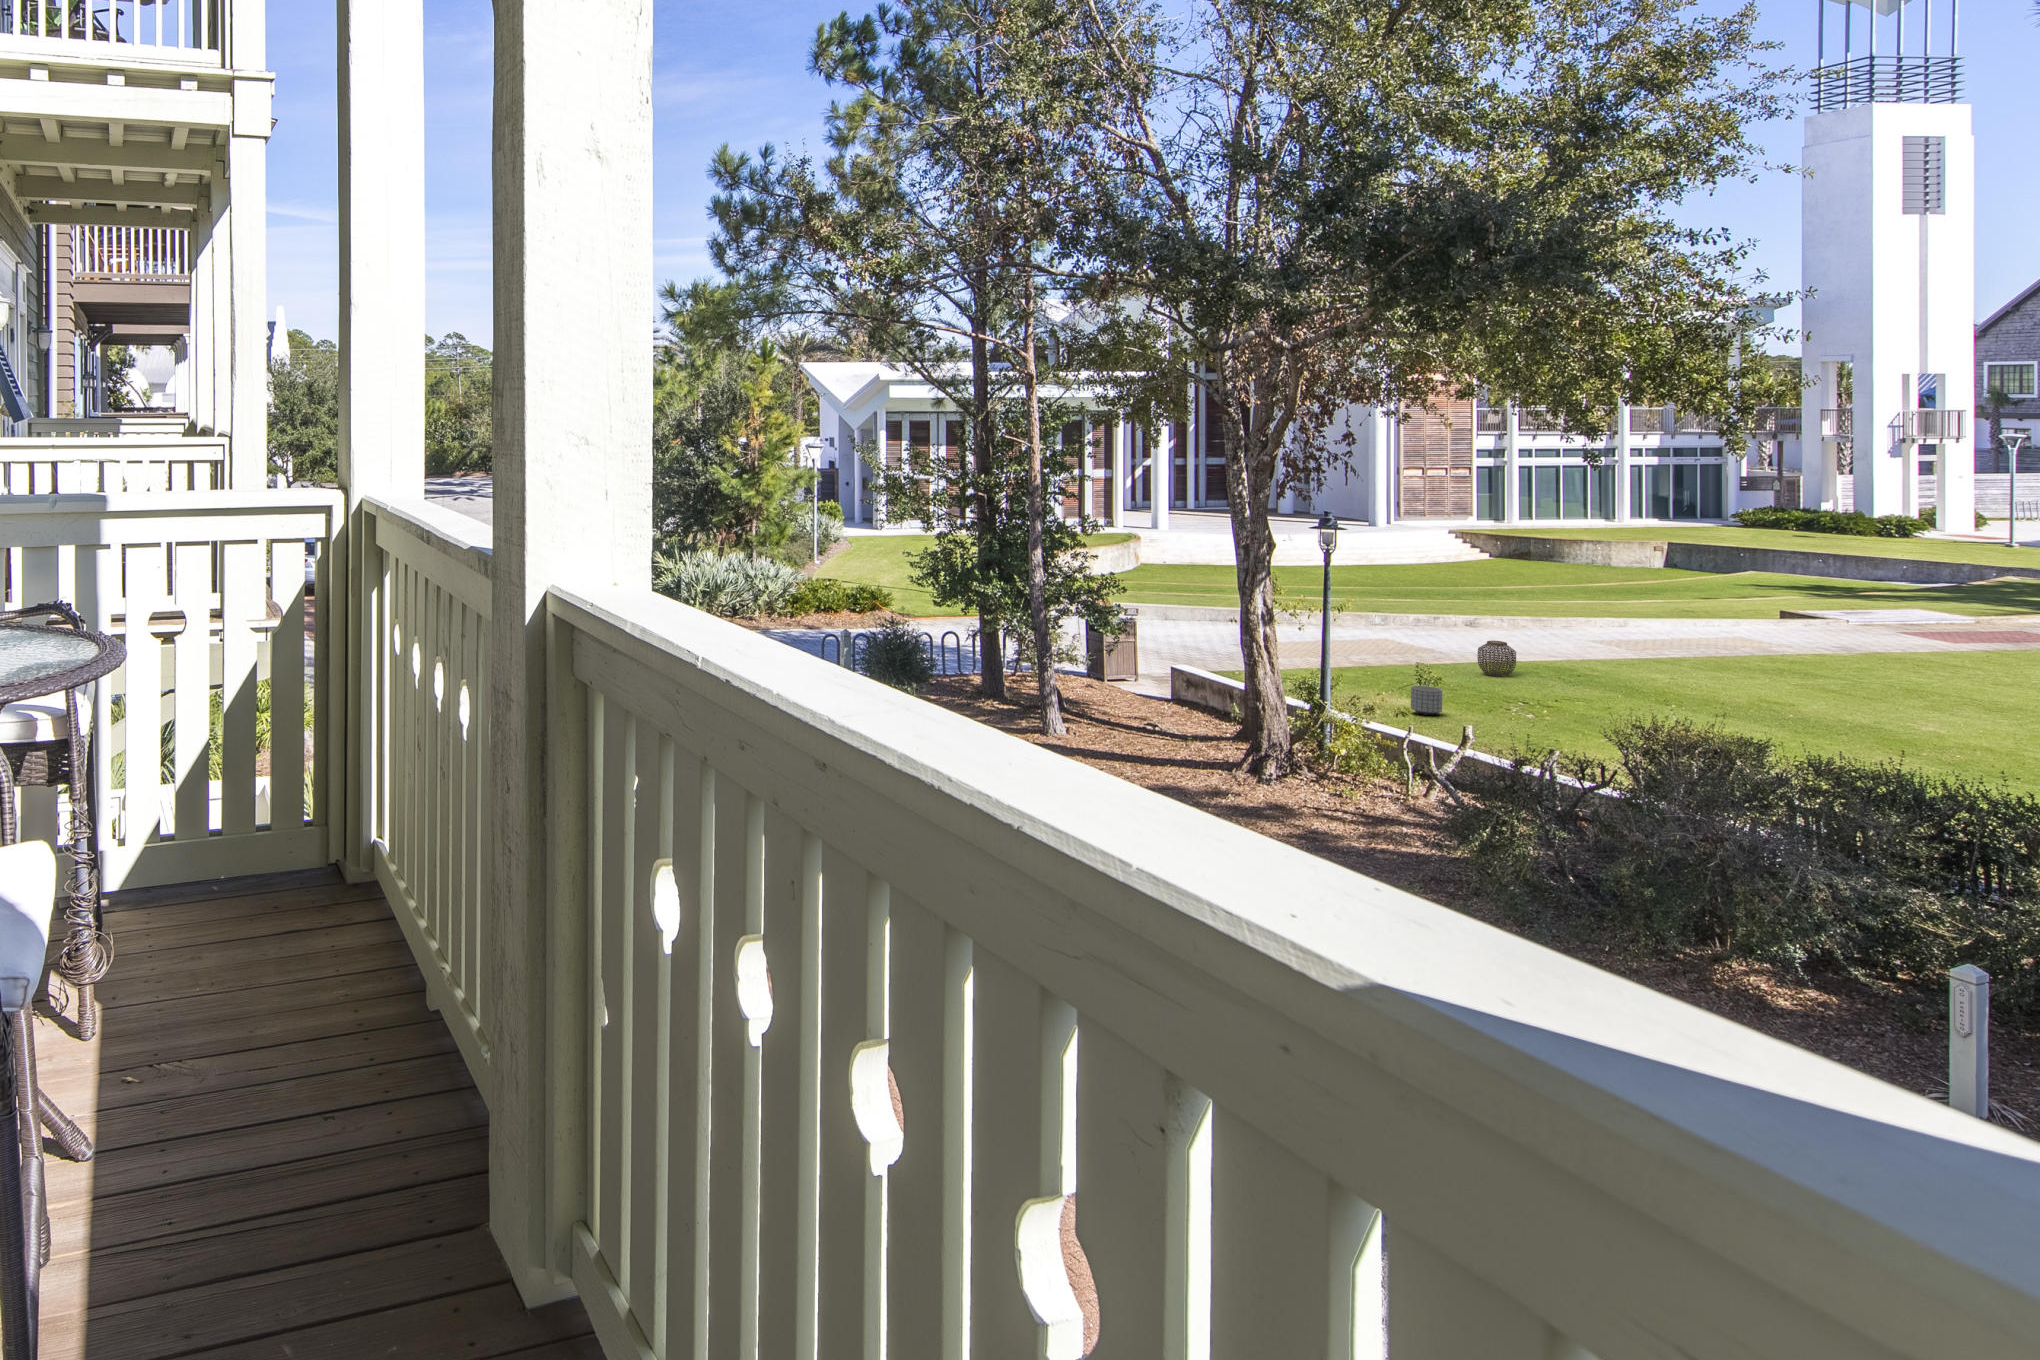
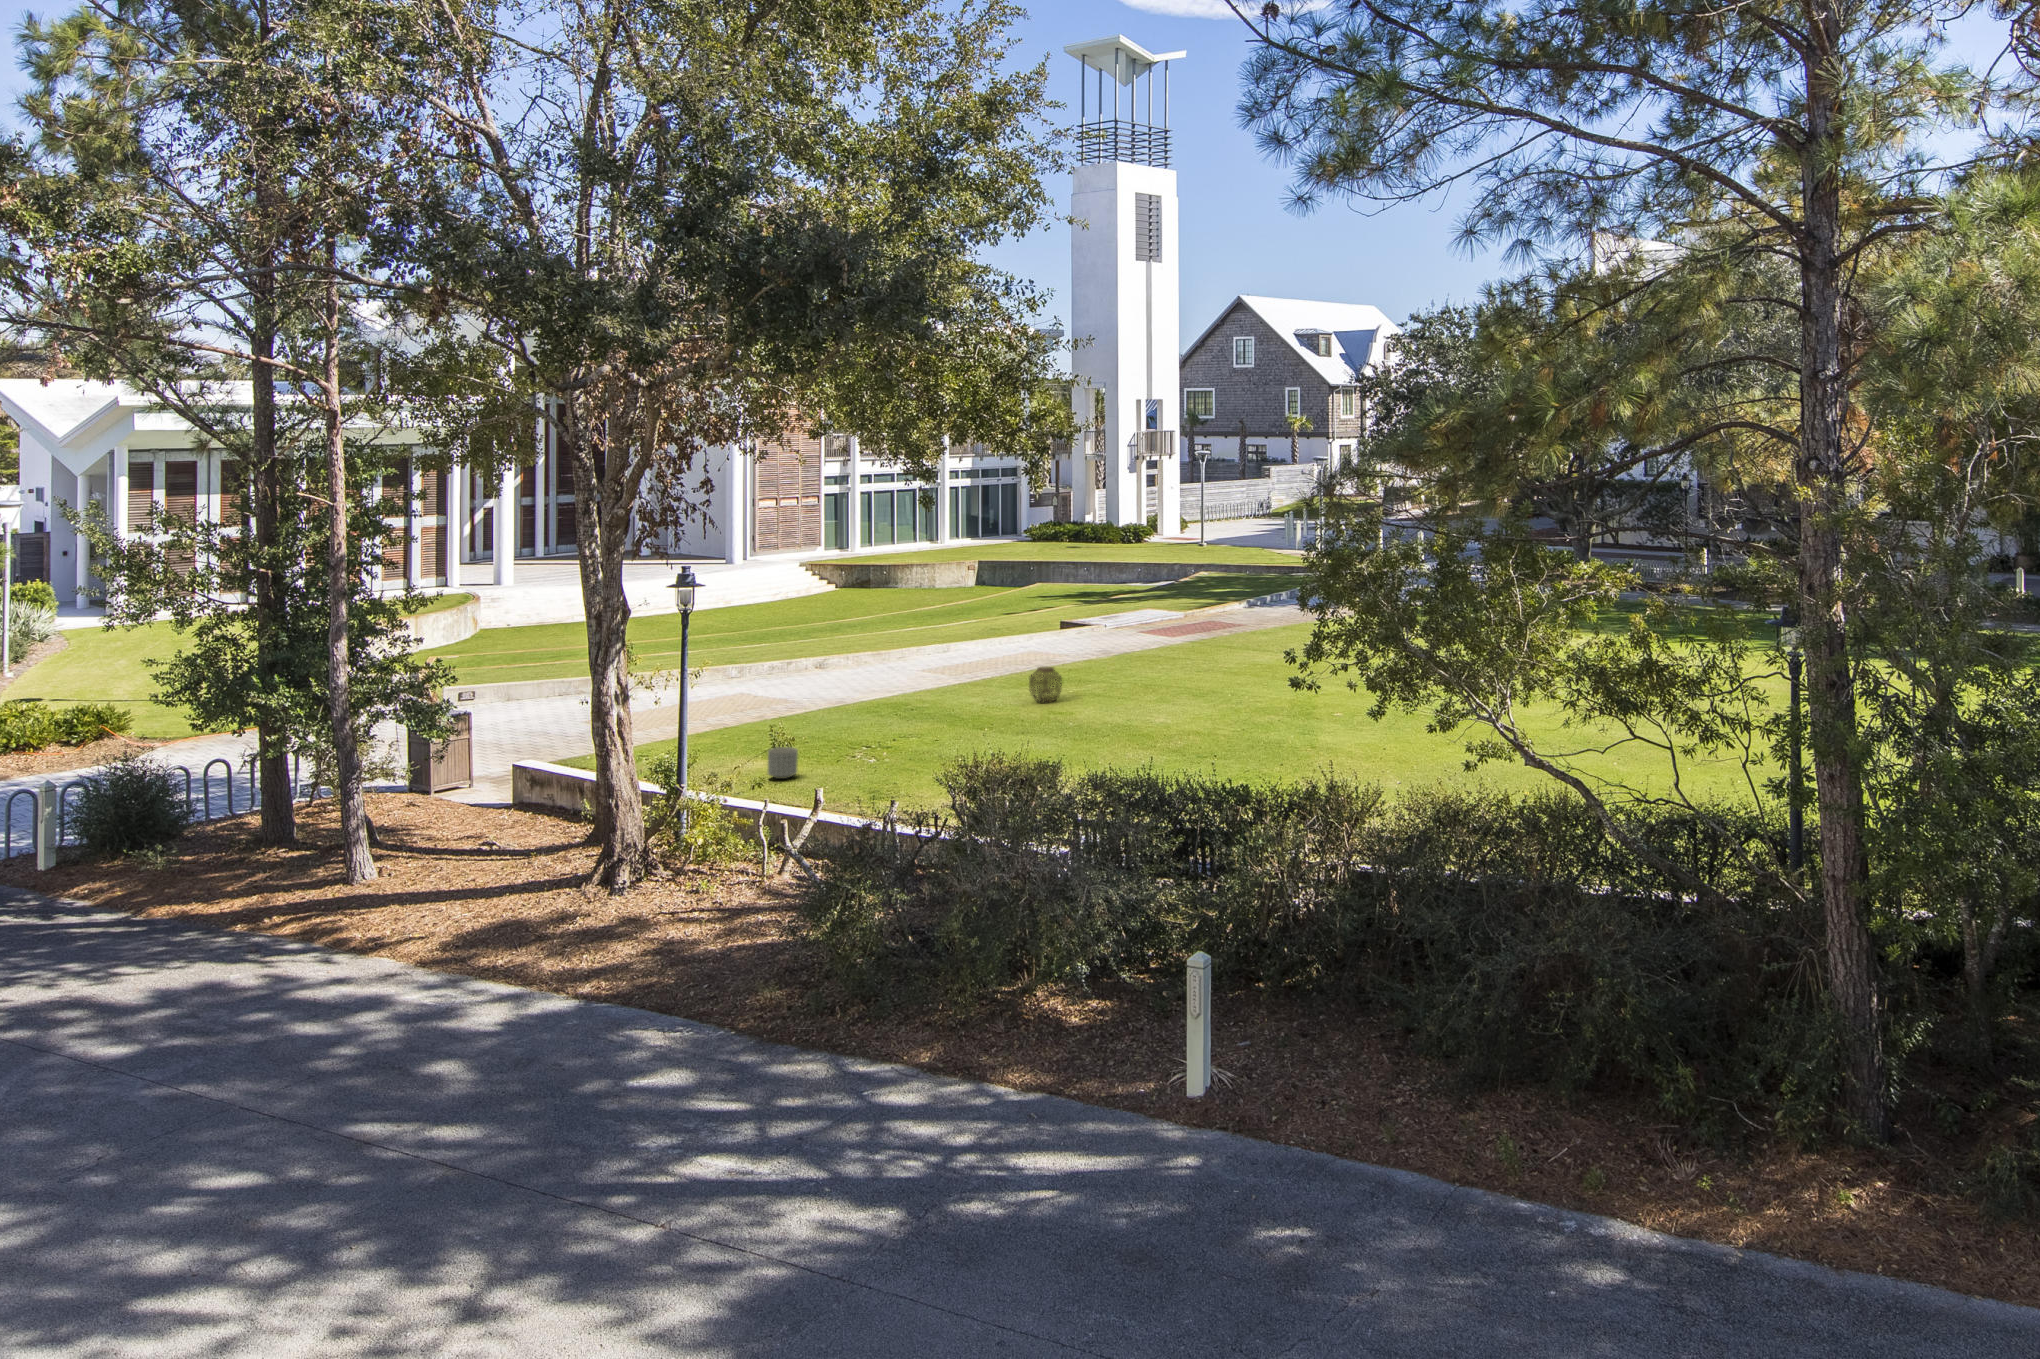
woven basket: present [1478,641,1516,677] -> present [1029,667,1062,703]

